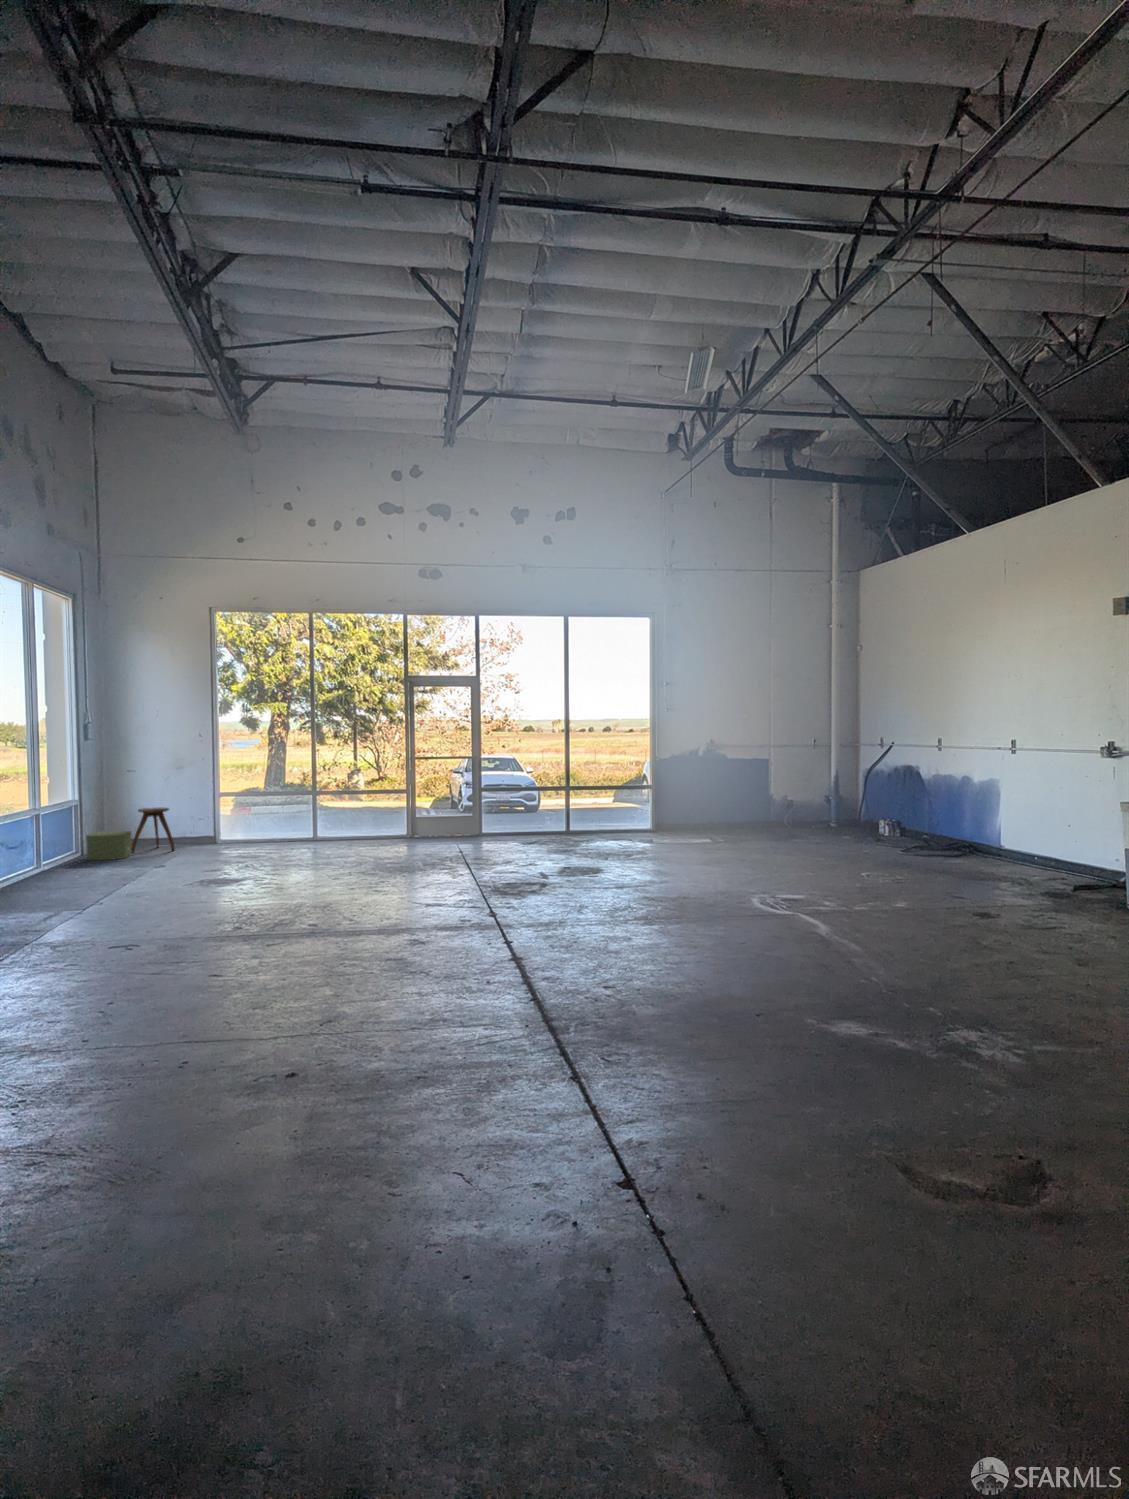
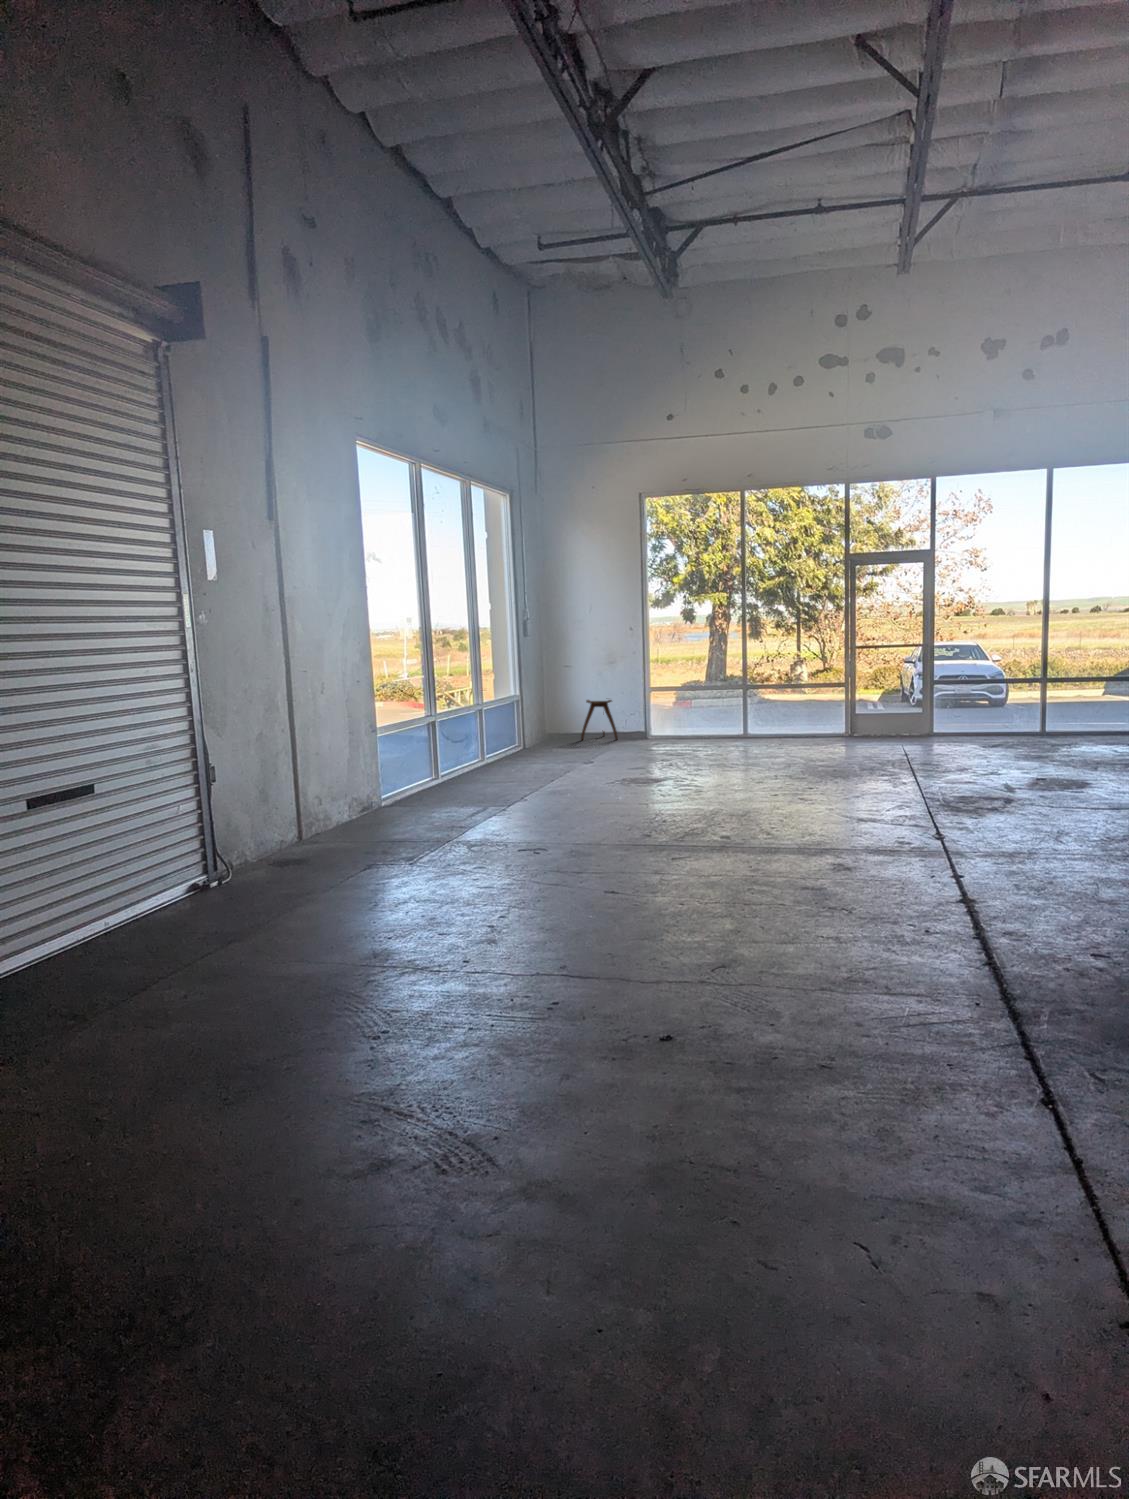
storage box: present [86,831,132,860] -> none [543,720,581,747]

